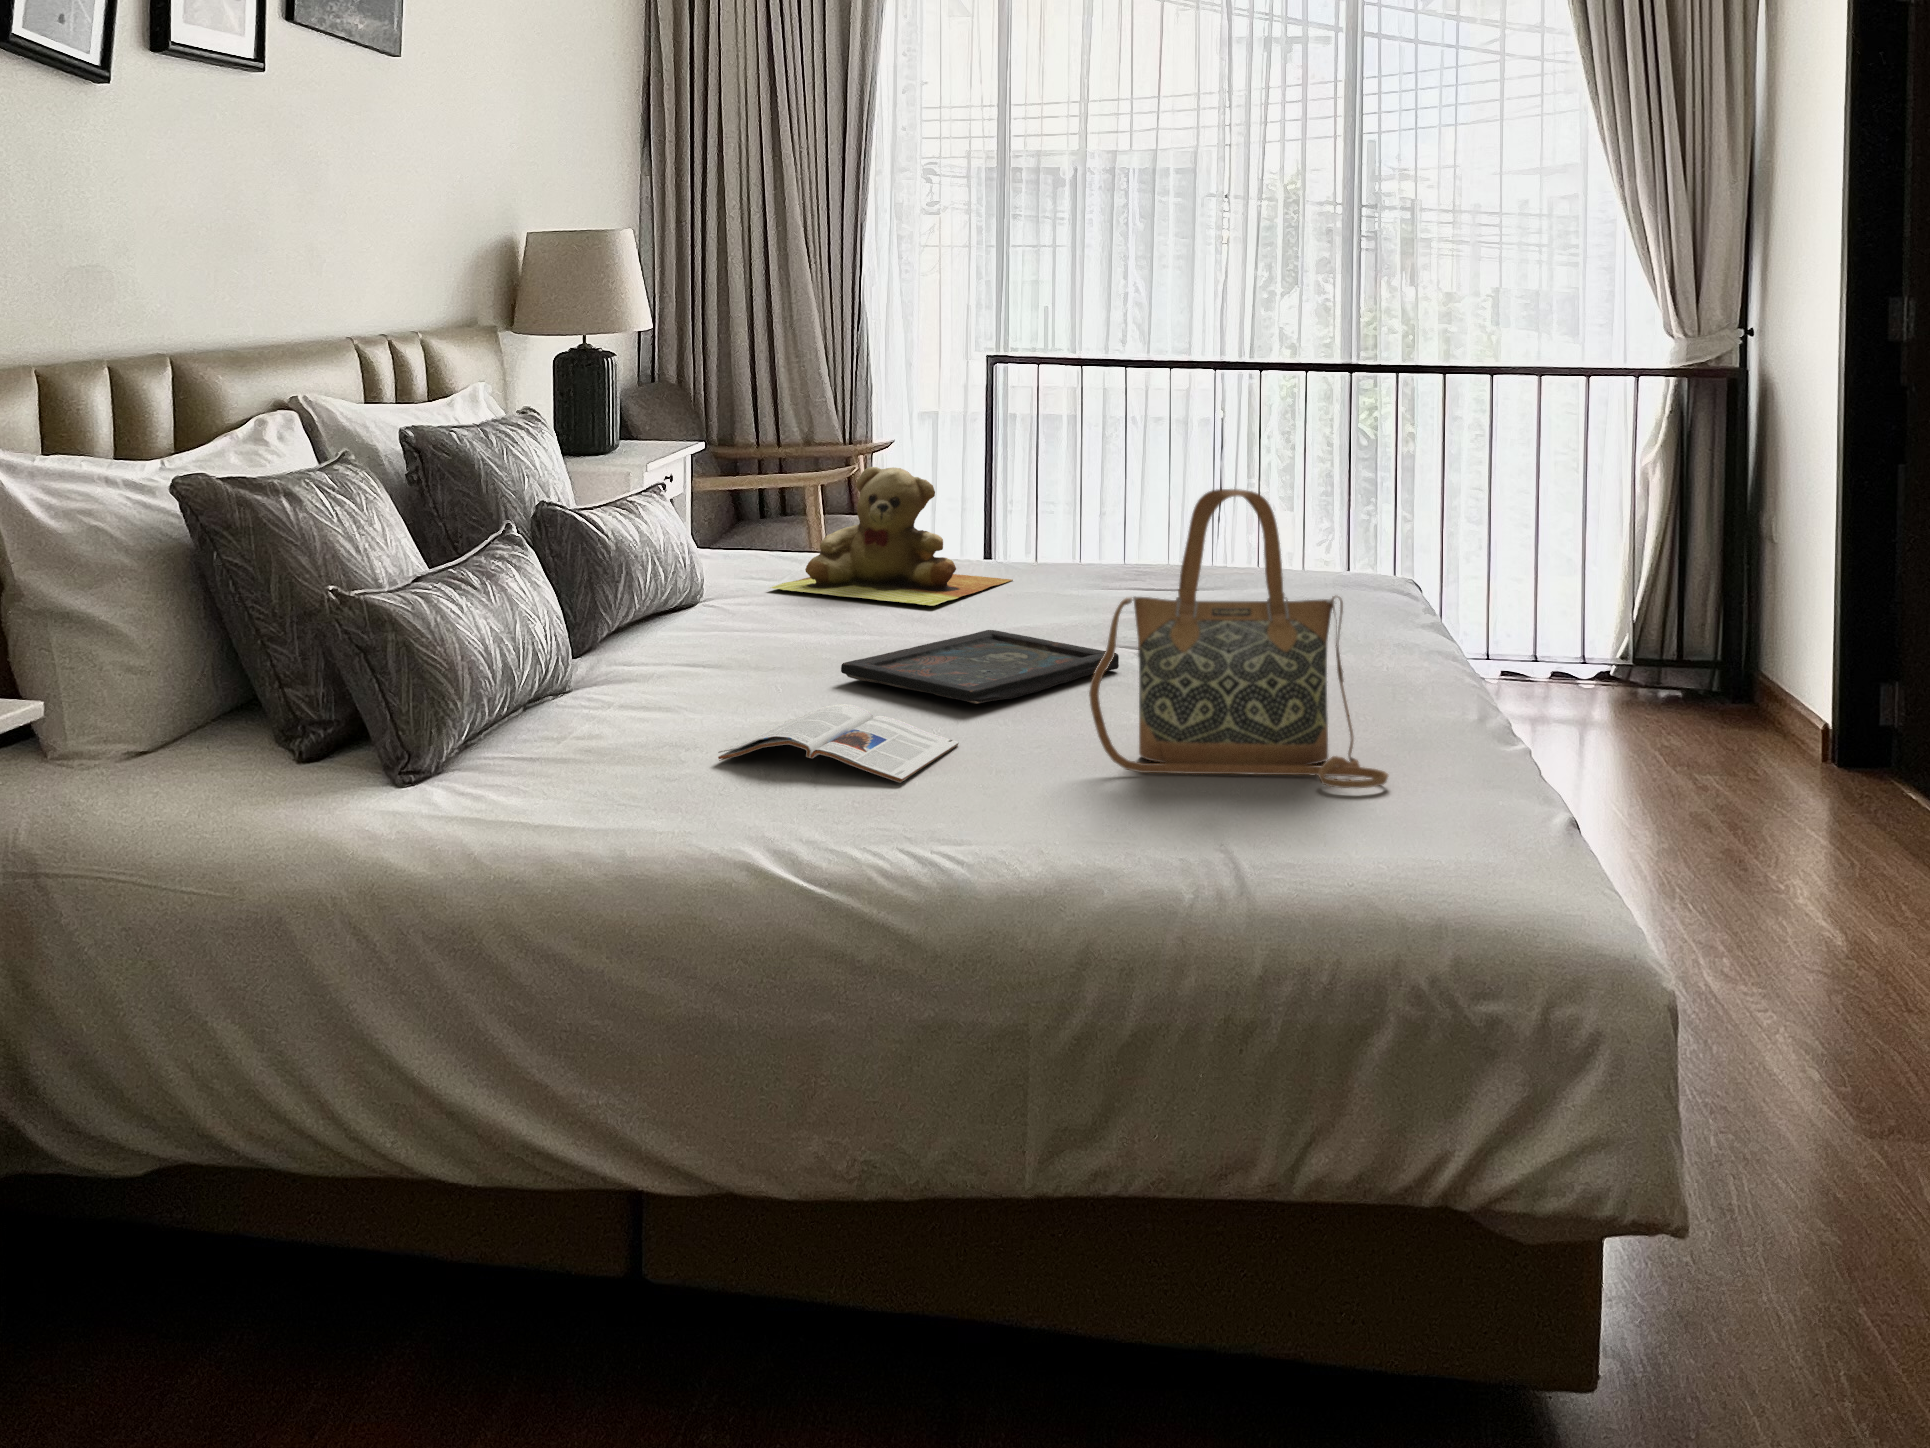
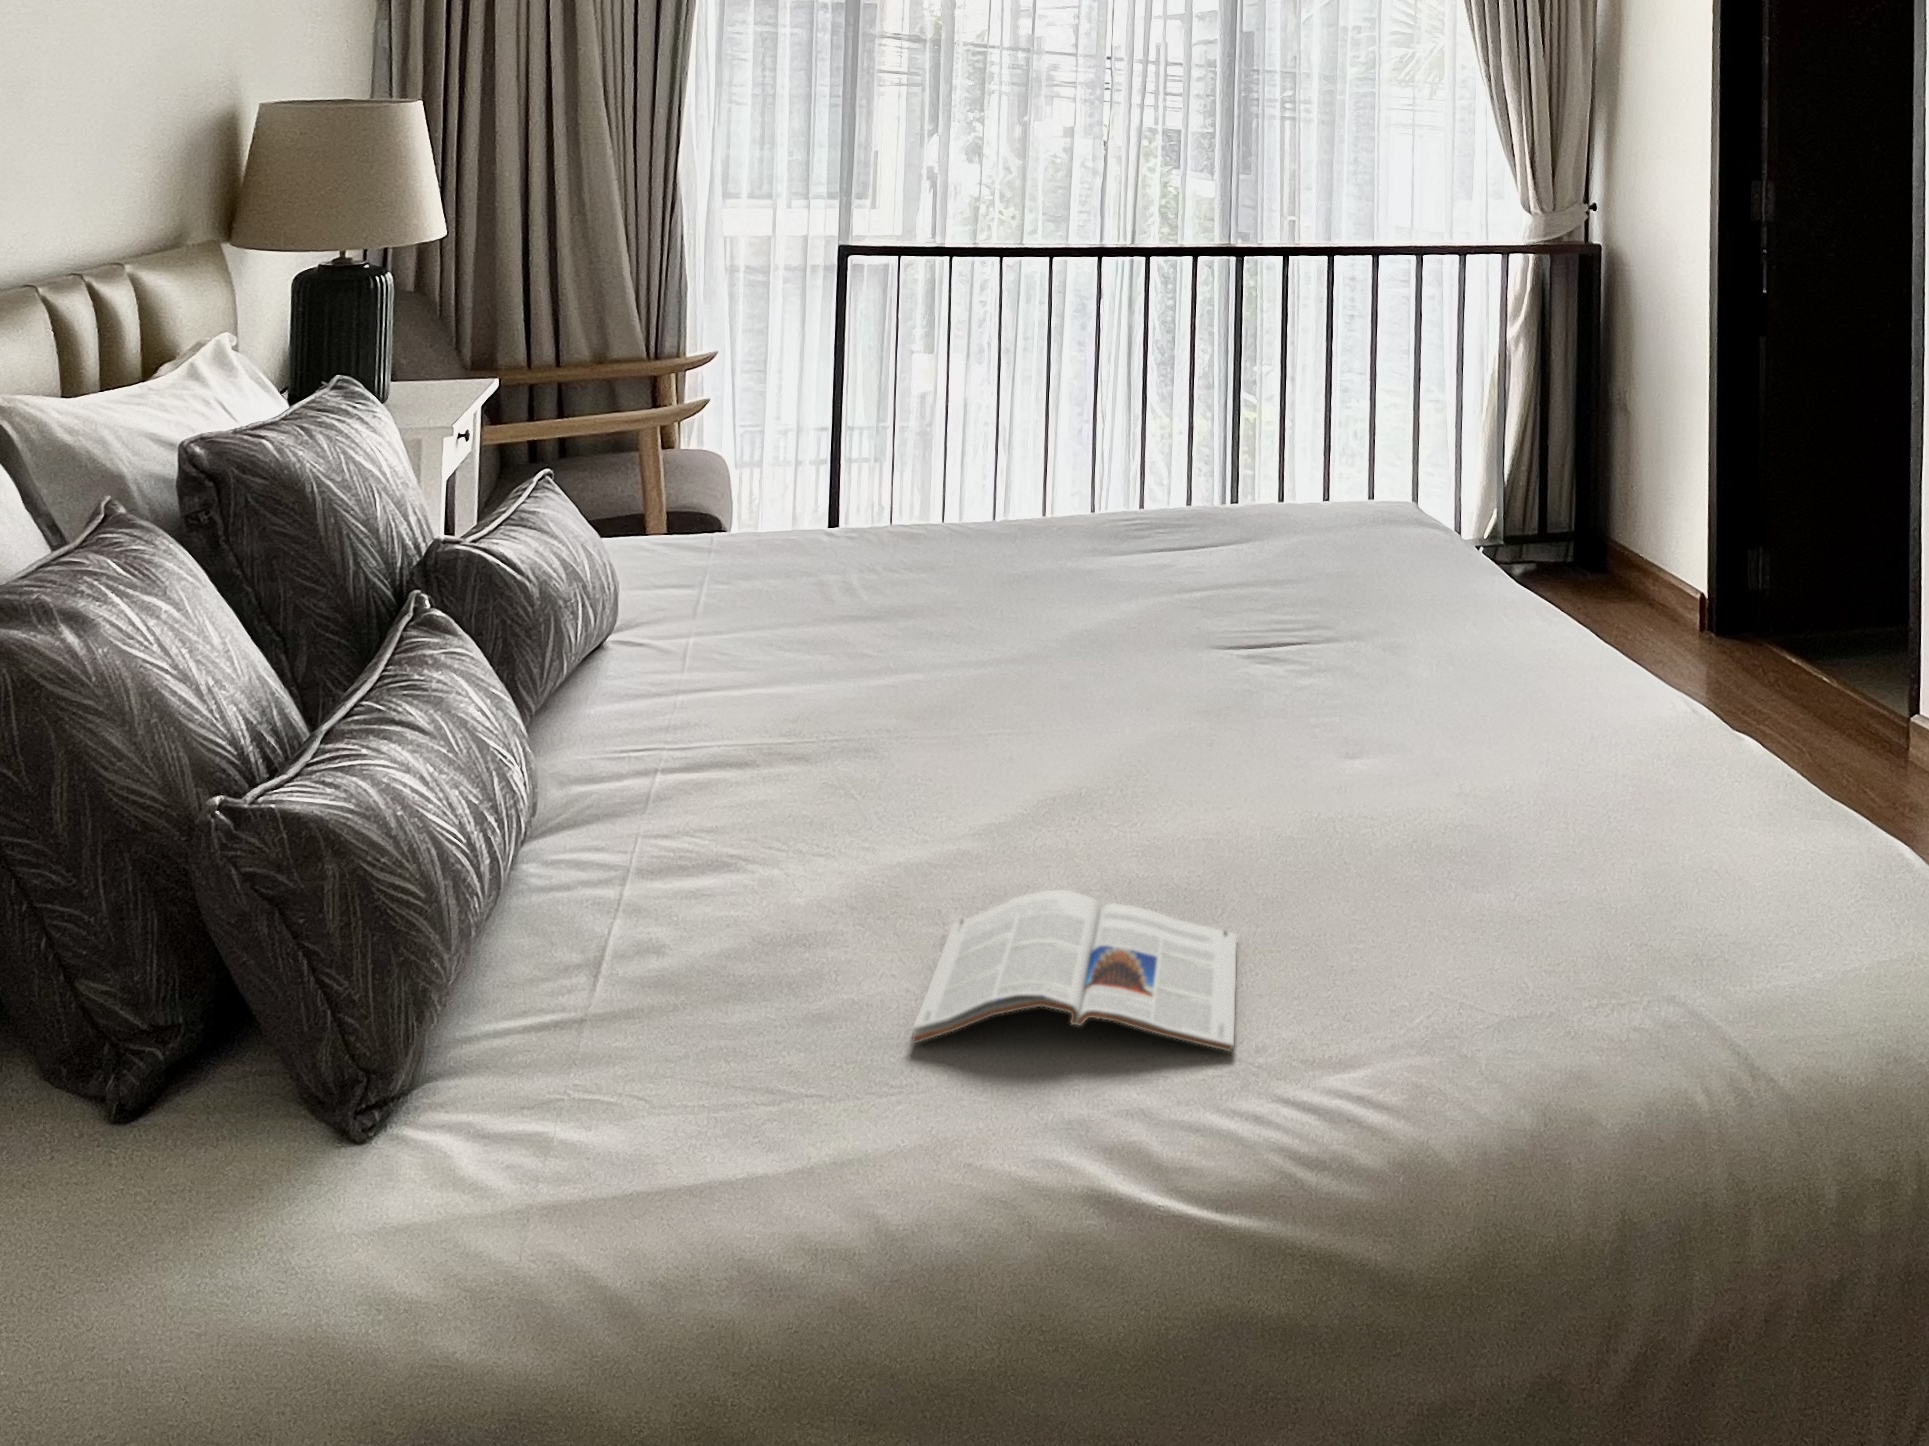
teddy bear: present [771,467,1011,606] -> none [722,440,1034,637]
handbag: present [1089,489,1389,788] -> none [1443,538,1843,964]
tray: present [841,630,1119,704] -> none [963,685,1309,843]

